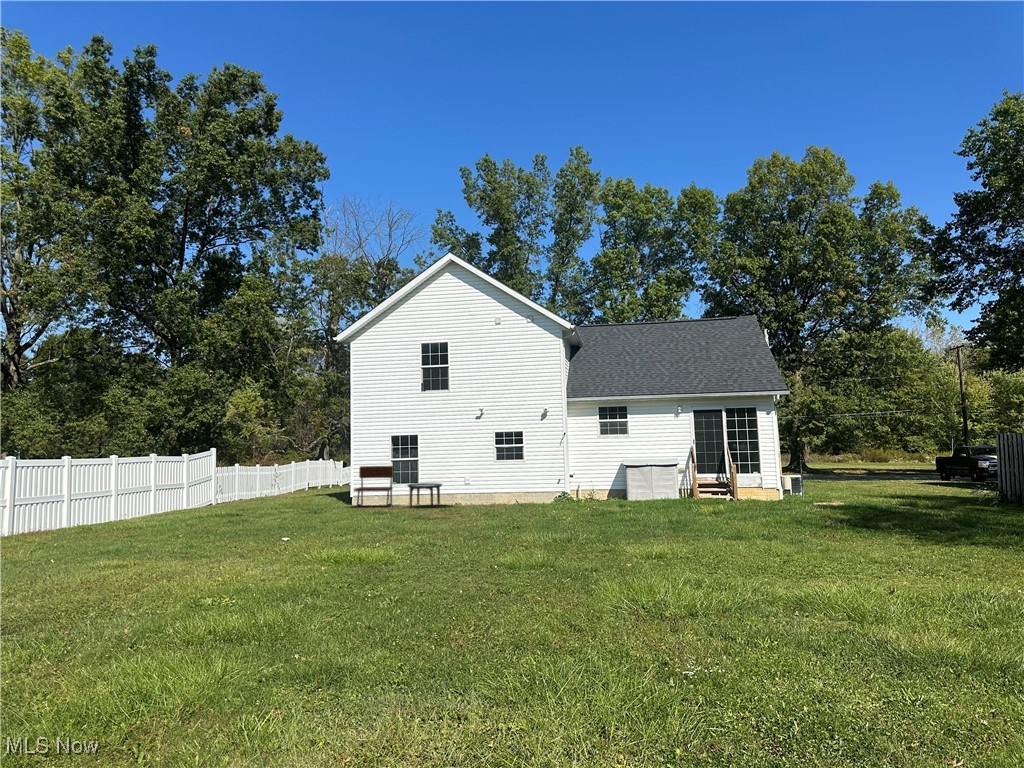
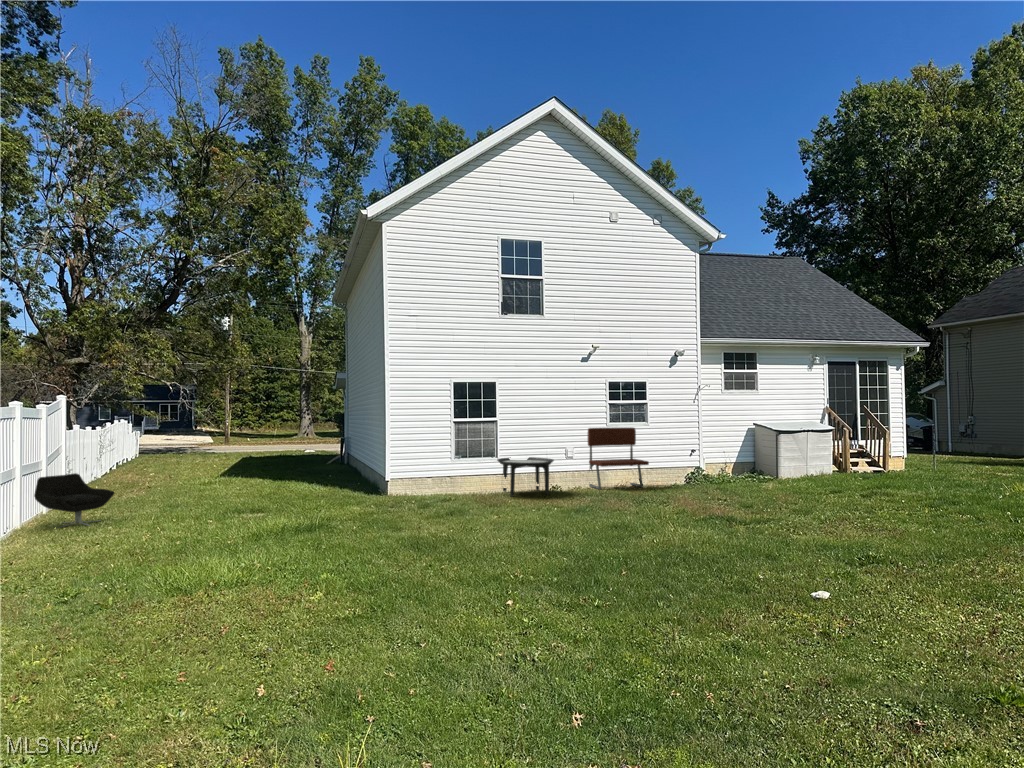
bench: present [354,466,393,506] -> present [588,427,649,490]
lounge chair: none [177,486,208,511] -> present [34,473,114,527]

